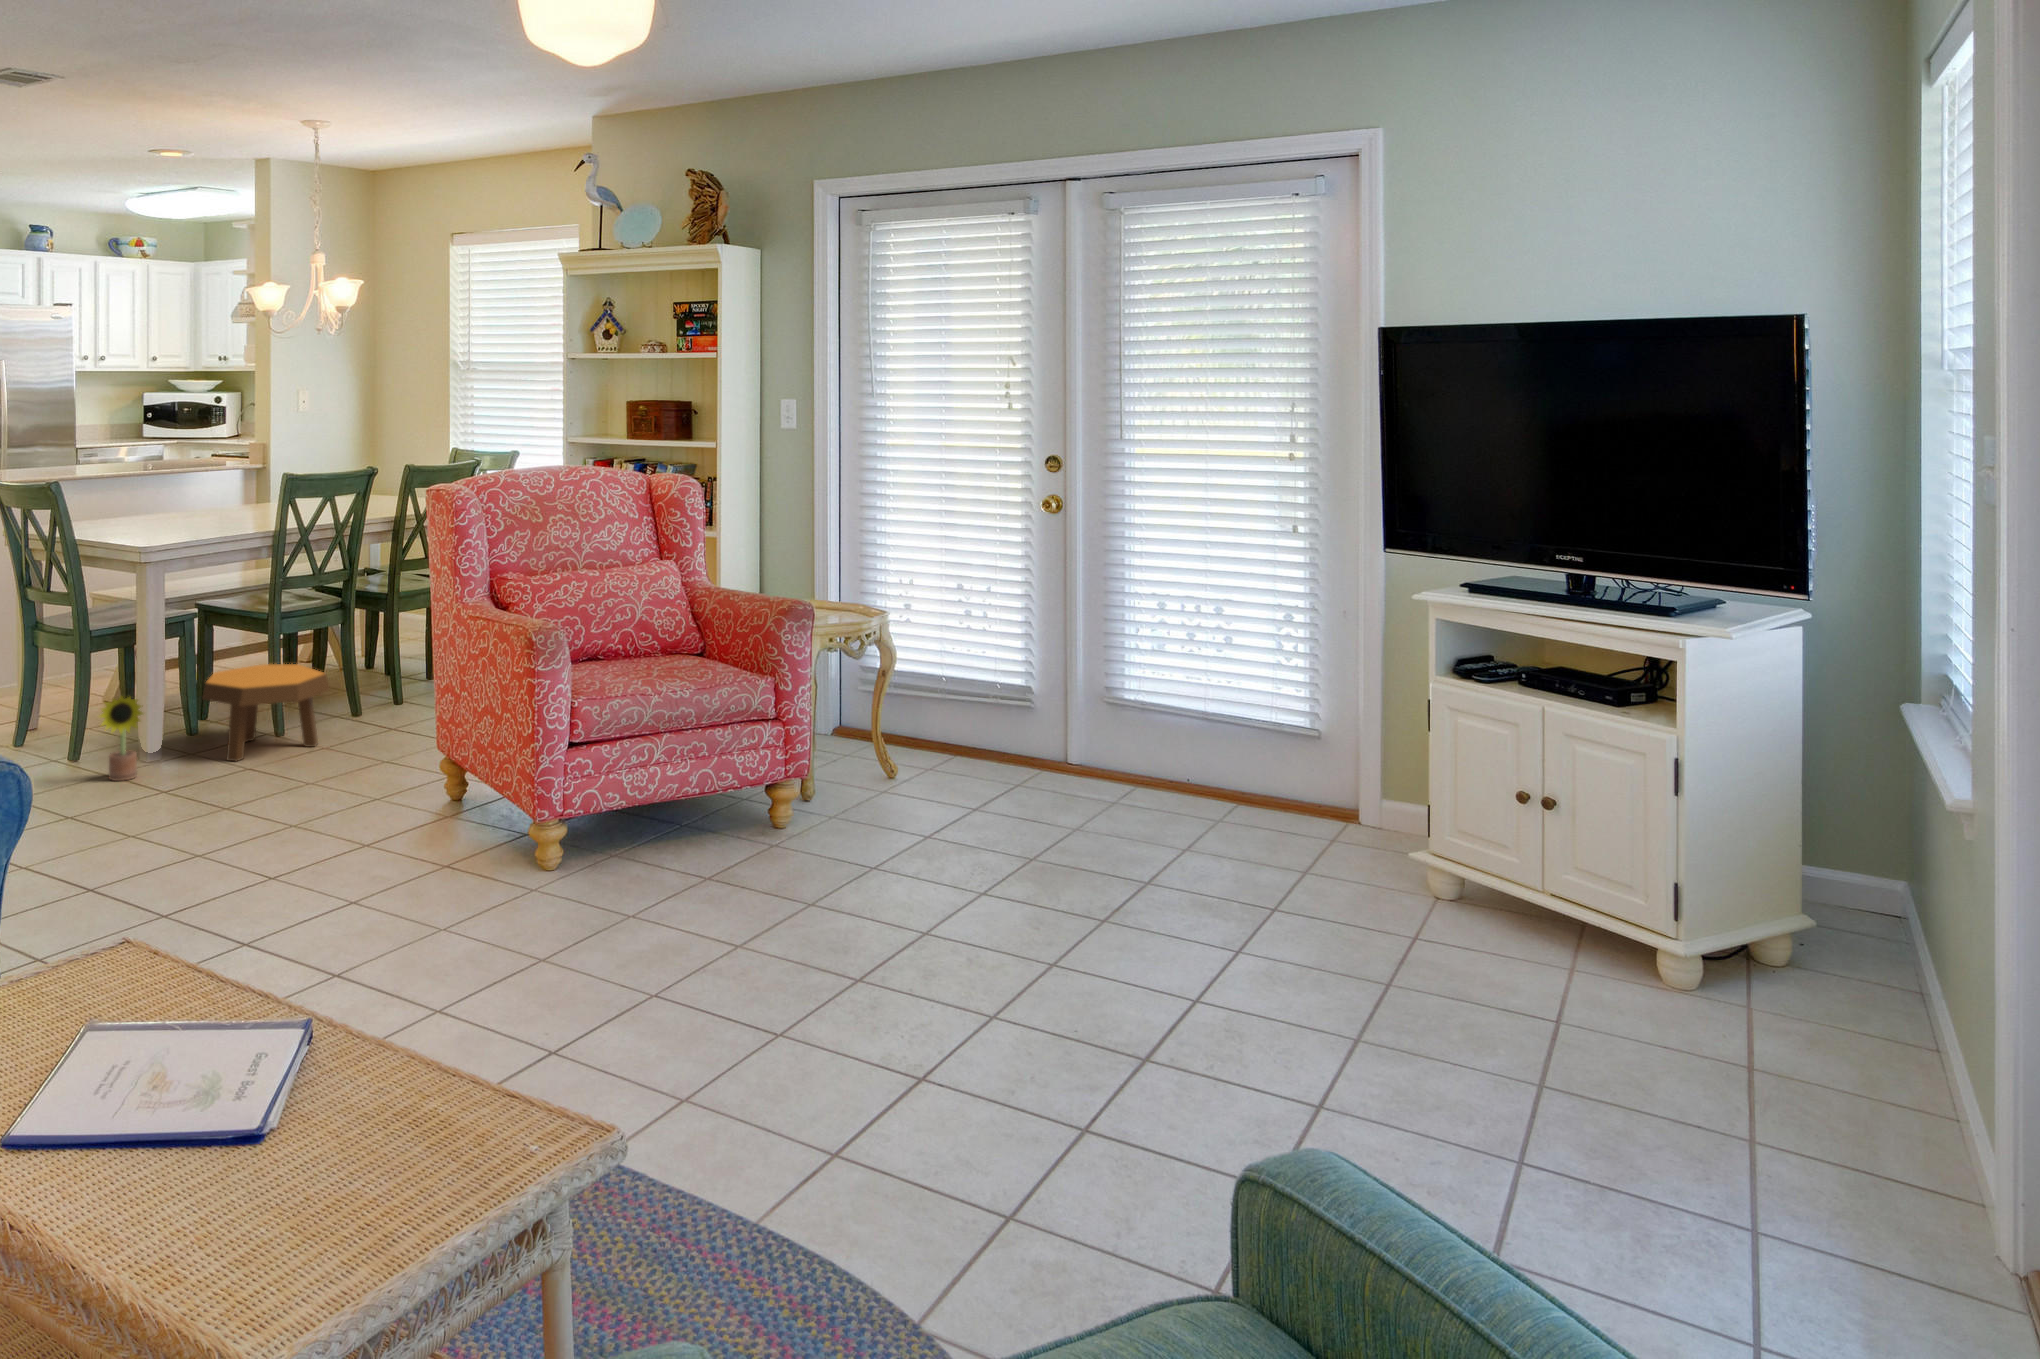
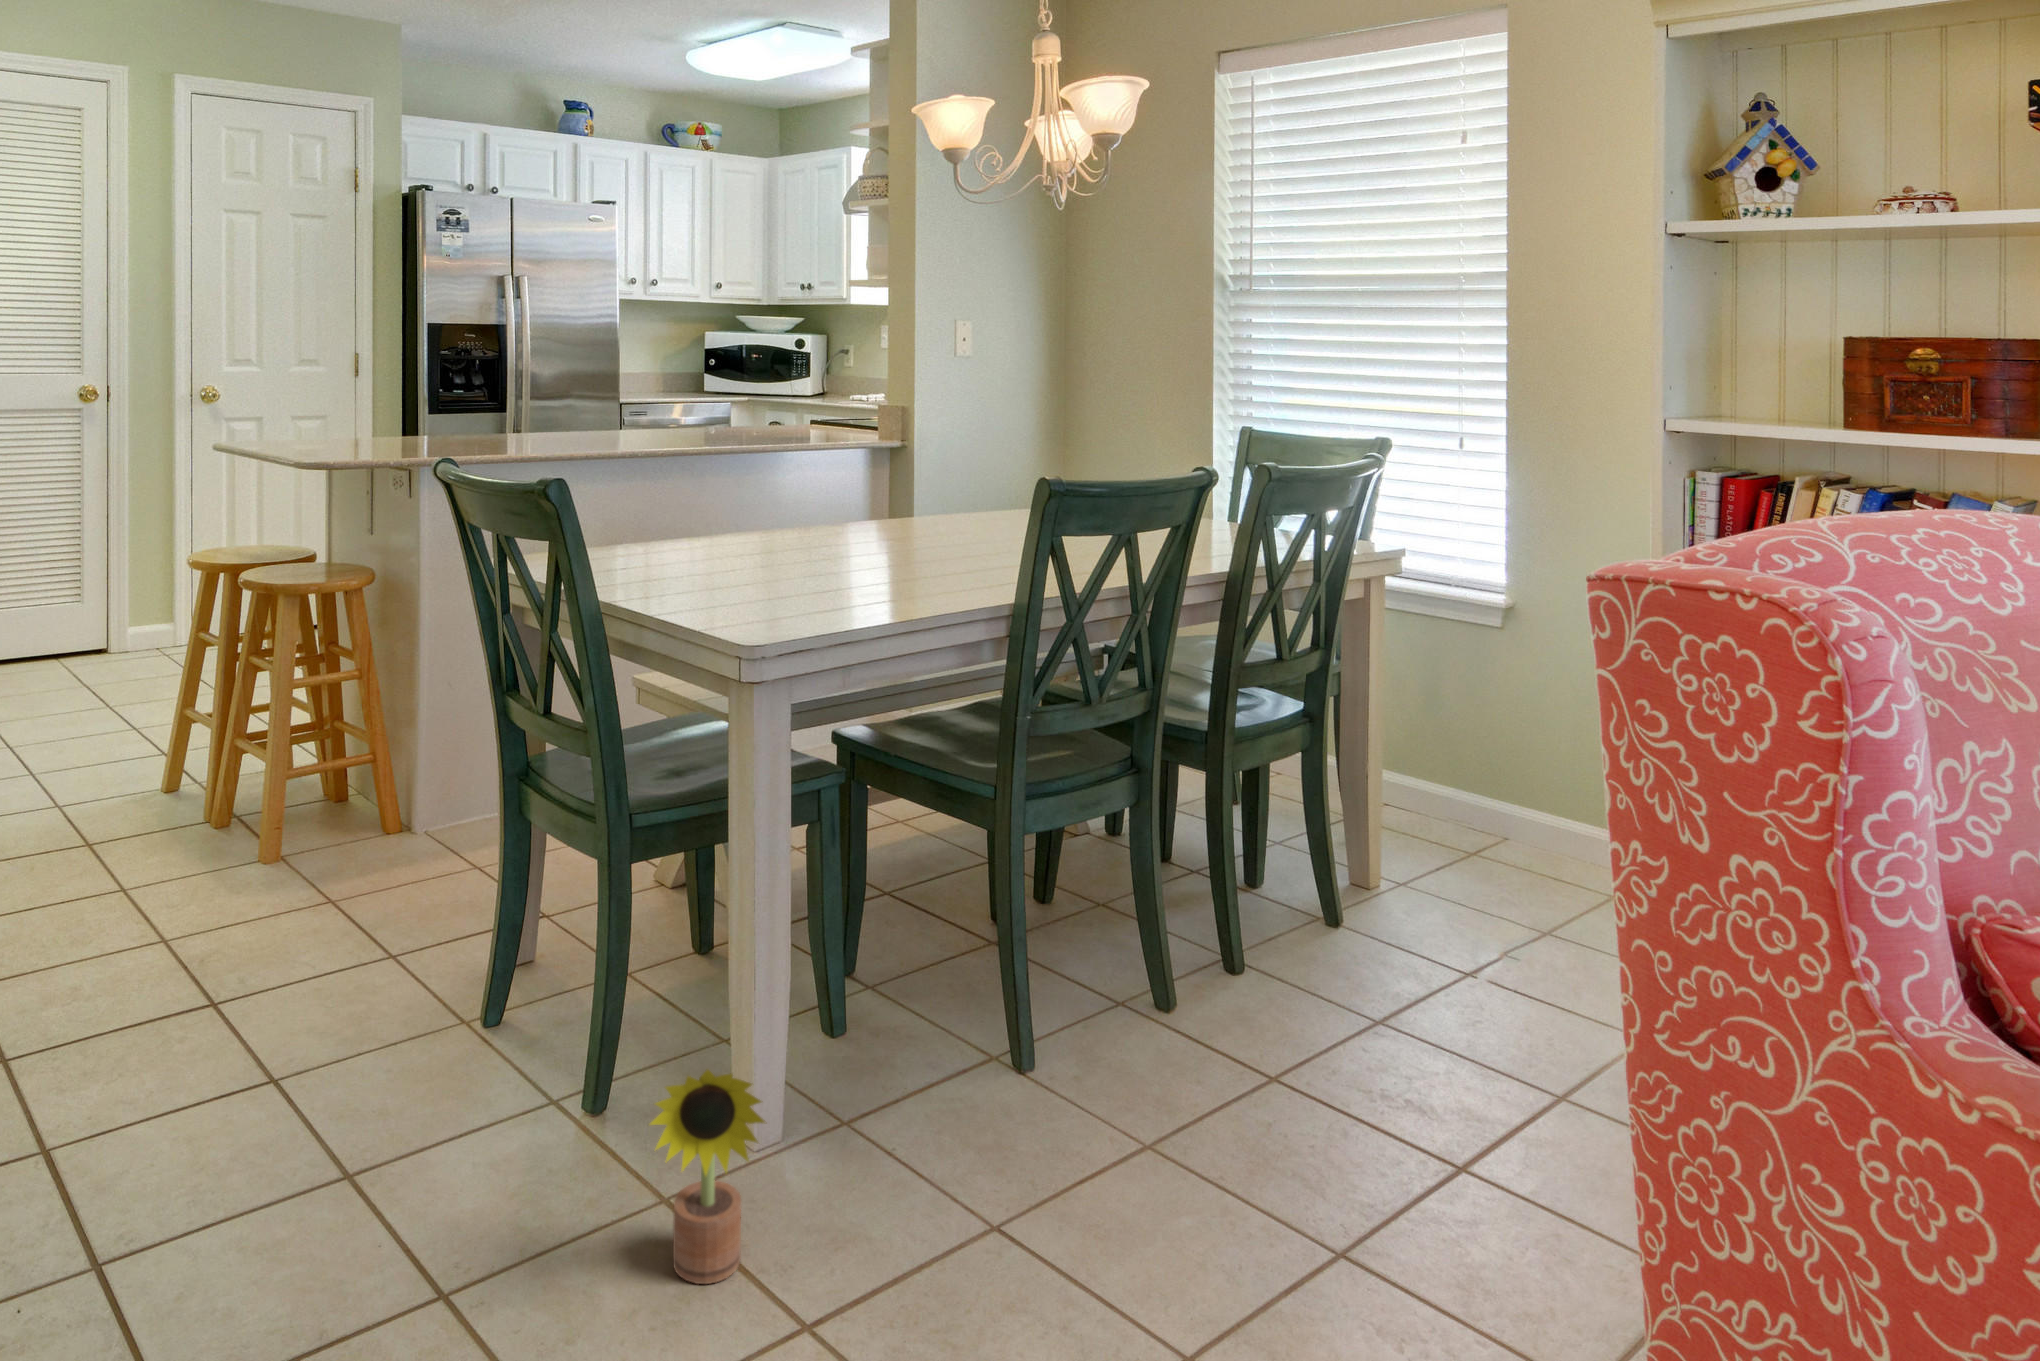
footstool: present [202,664,330,761] -> none [882,902,1175,1208]

